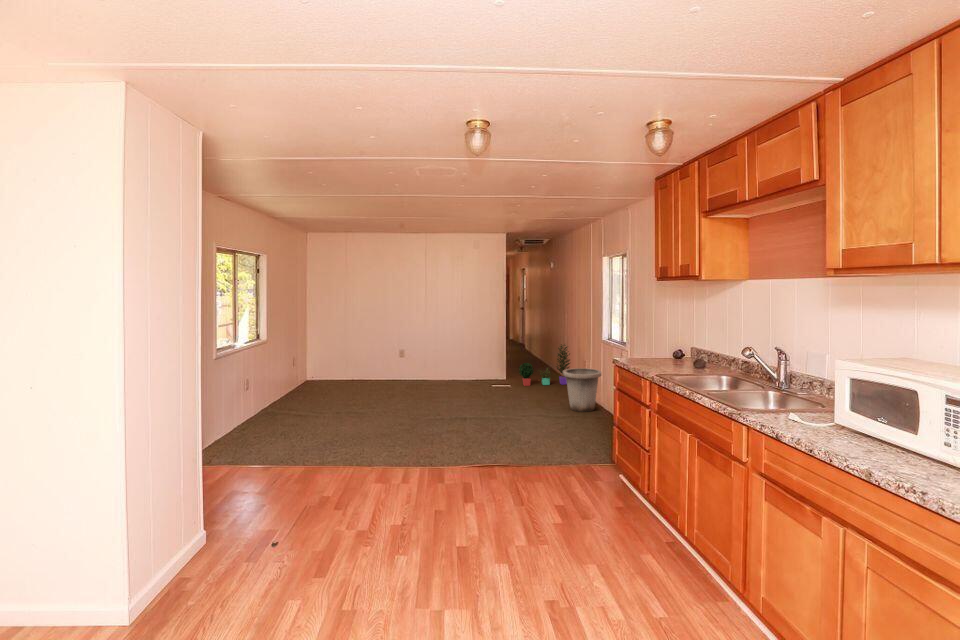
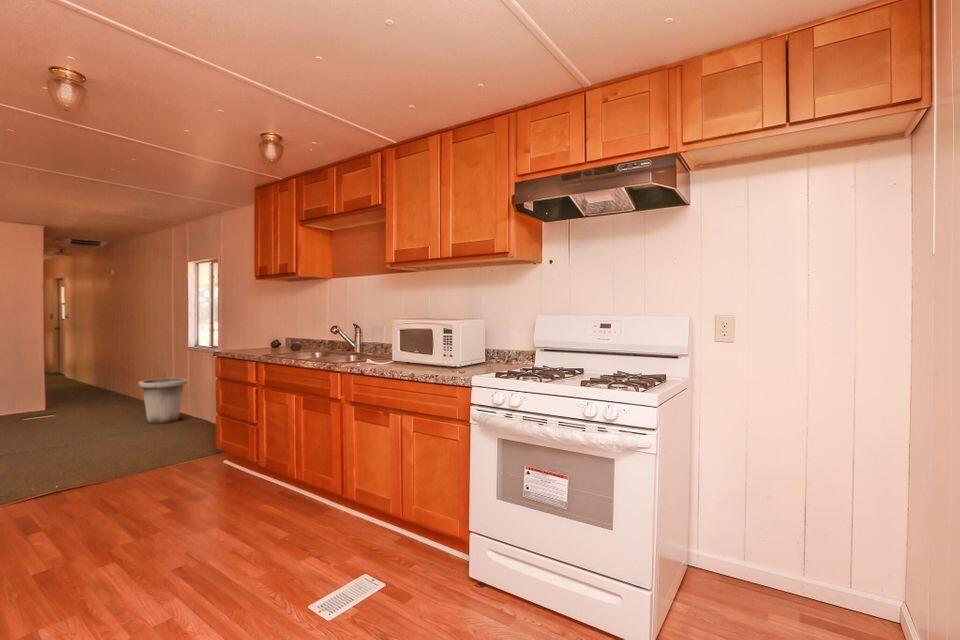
potted plant: present [519,345,570,386] -> none [64,358,143,411]

